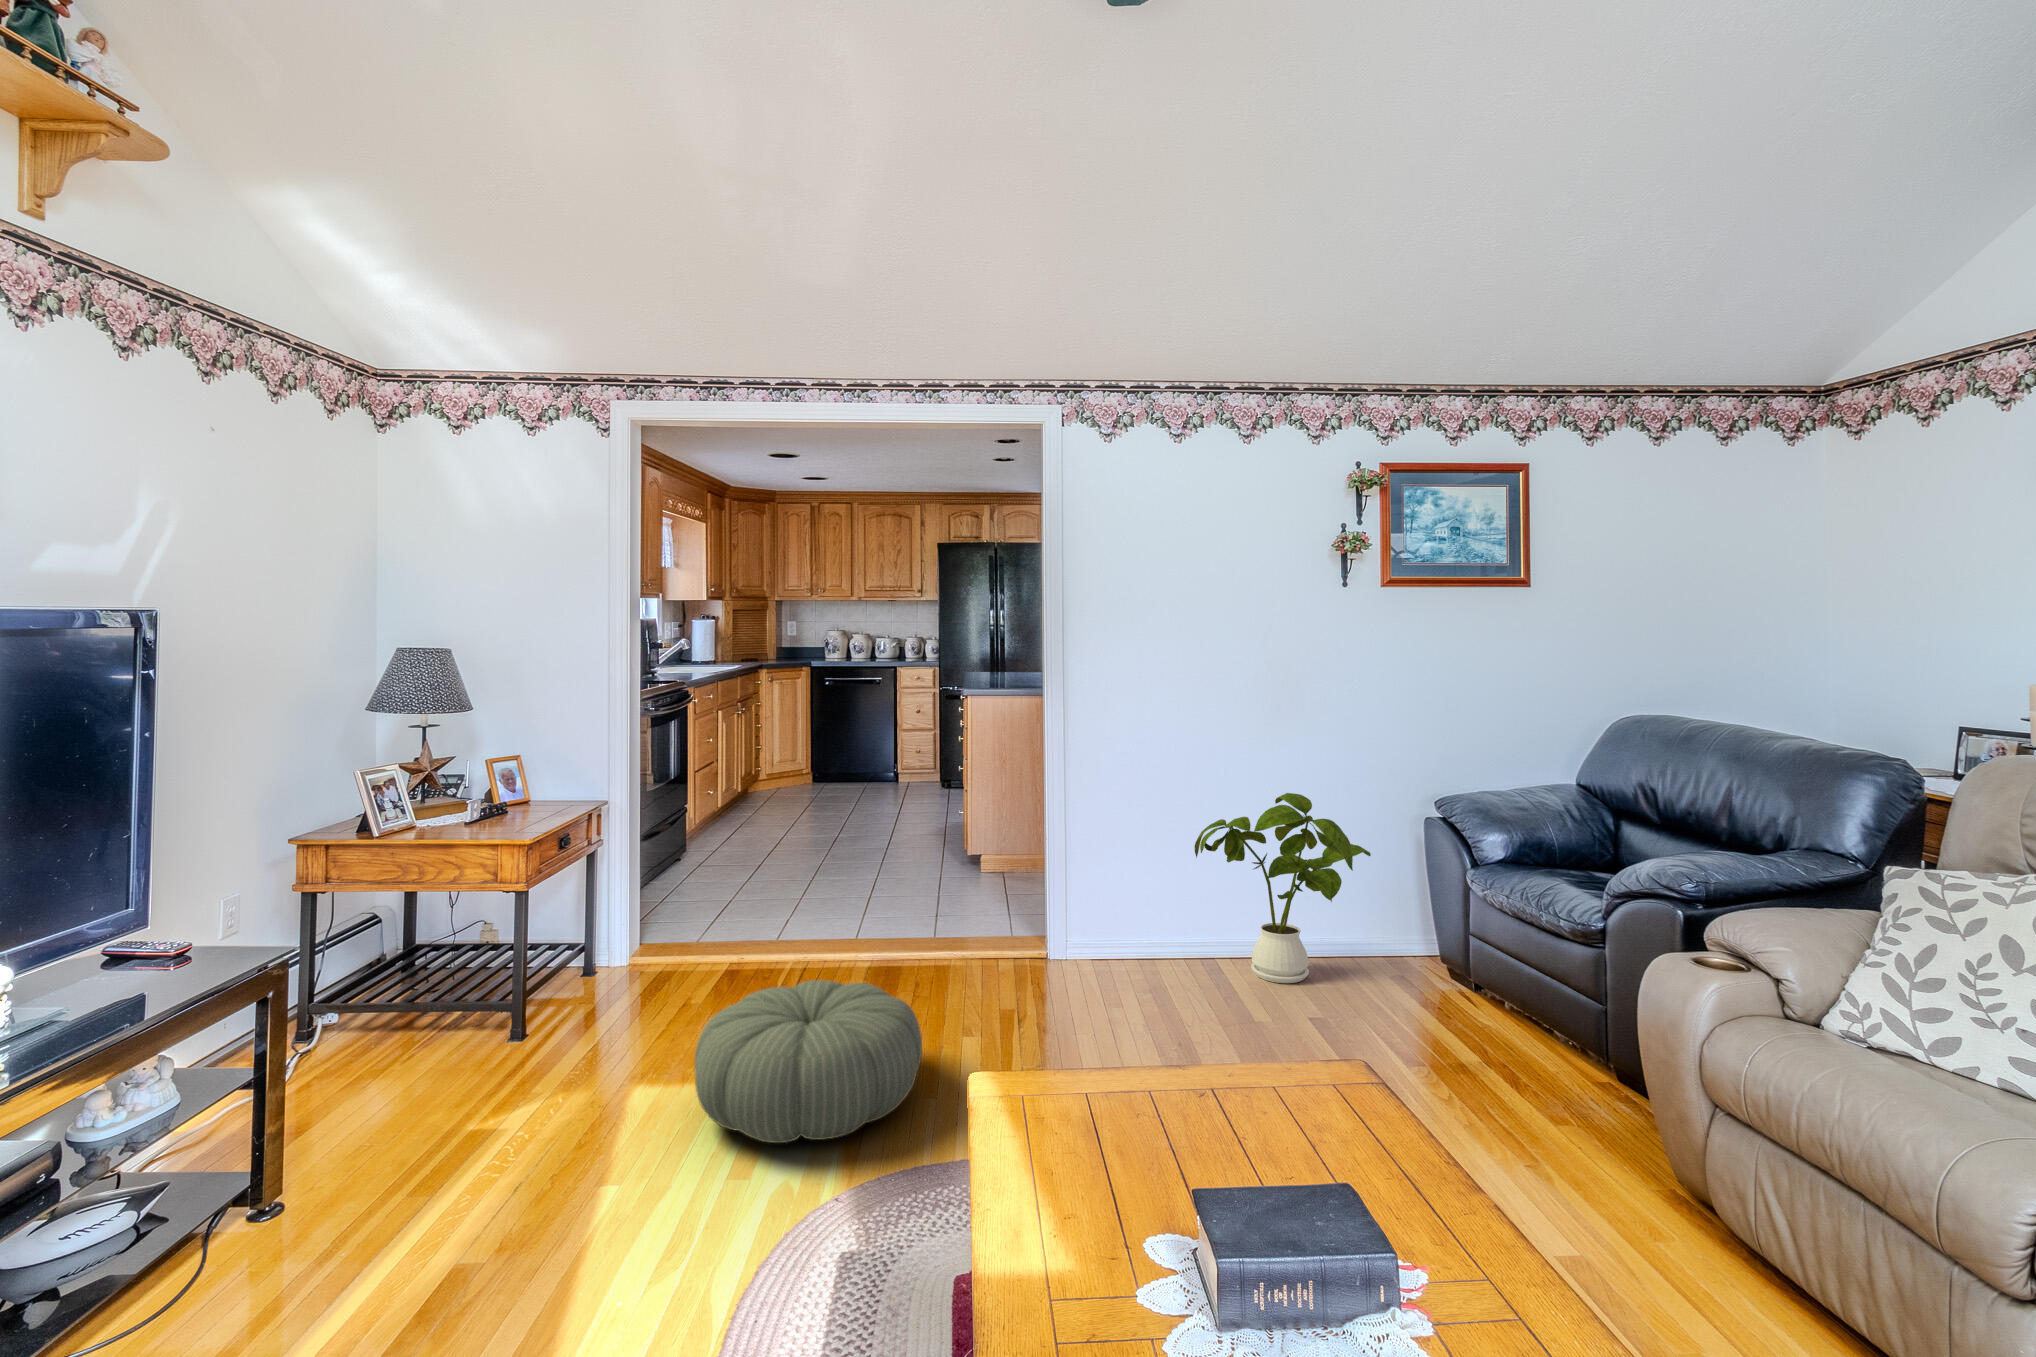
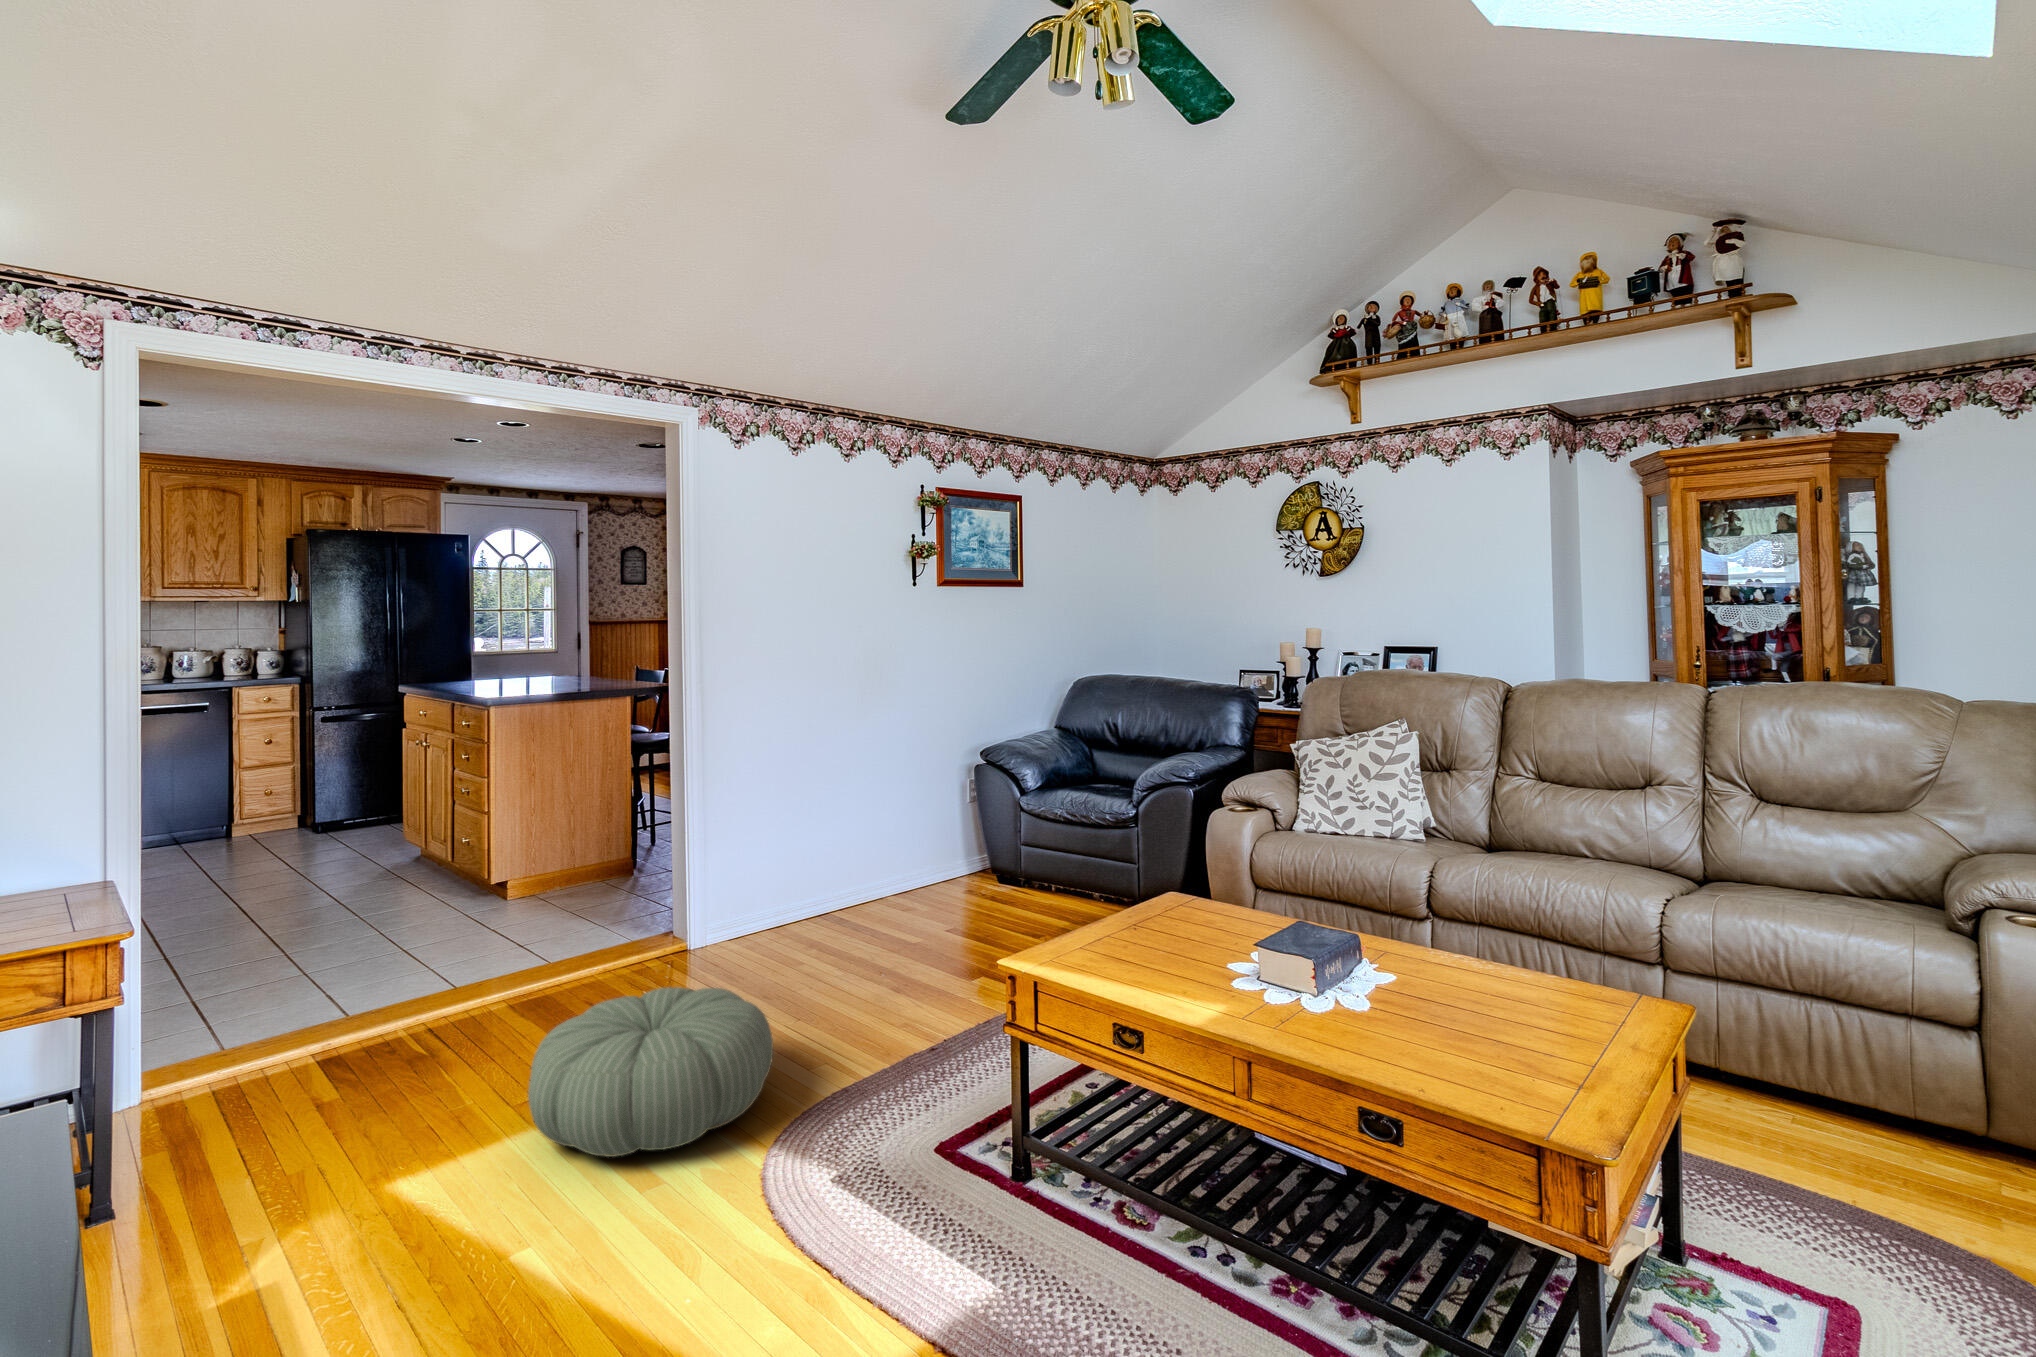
house plant: present [1194,793,1371,983] -> none [831,756,983,915]

